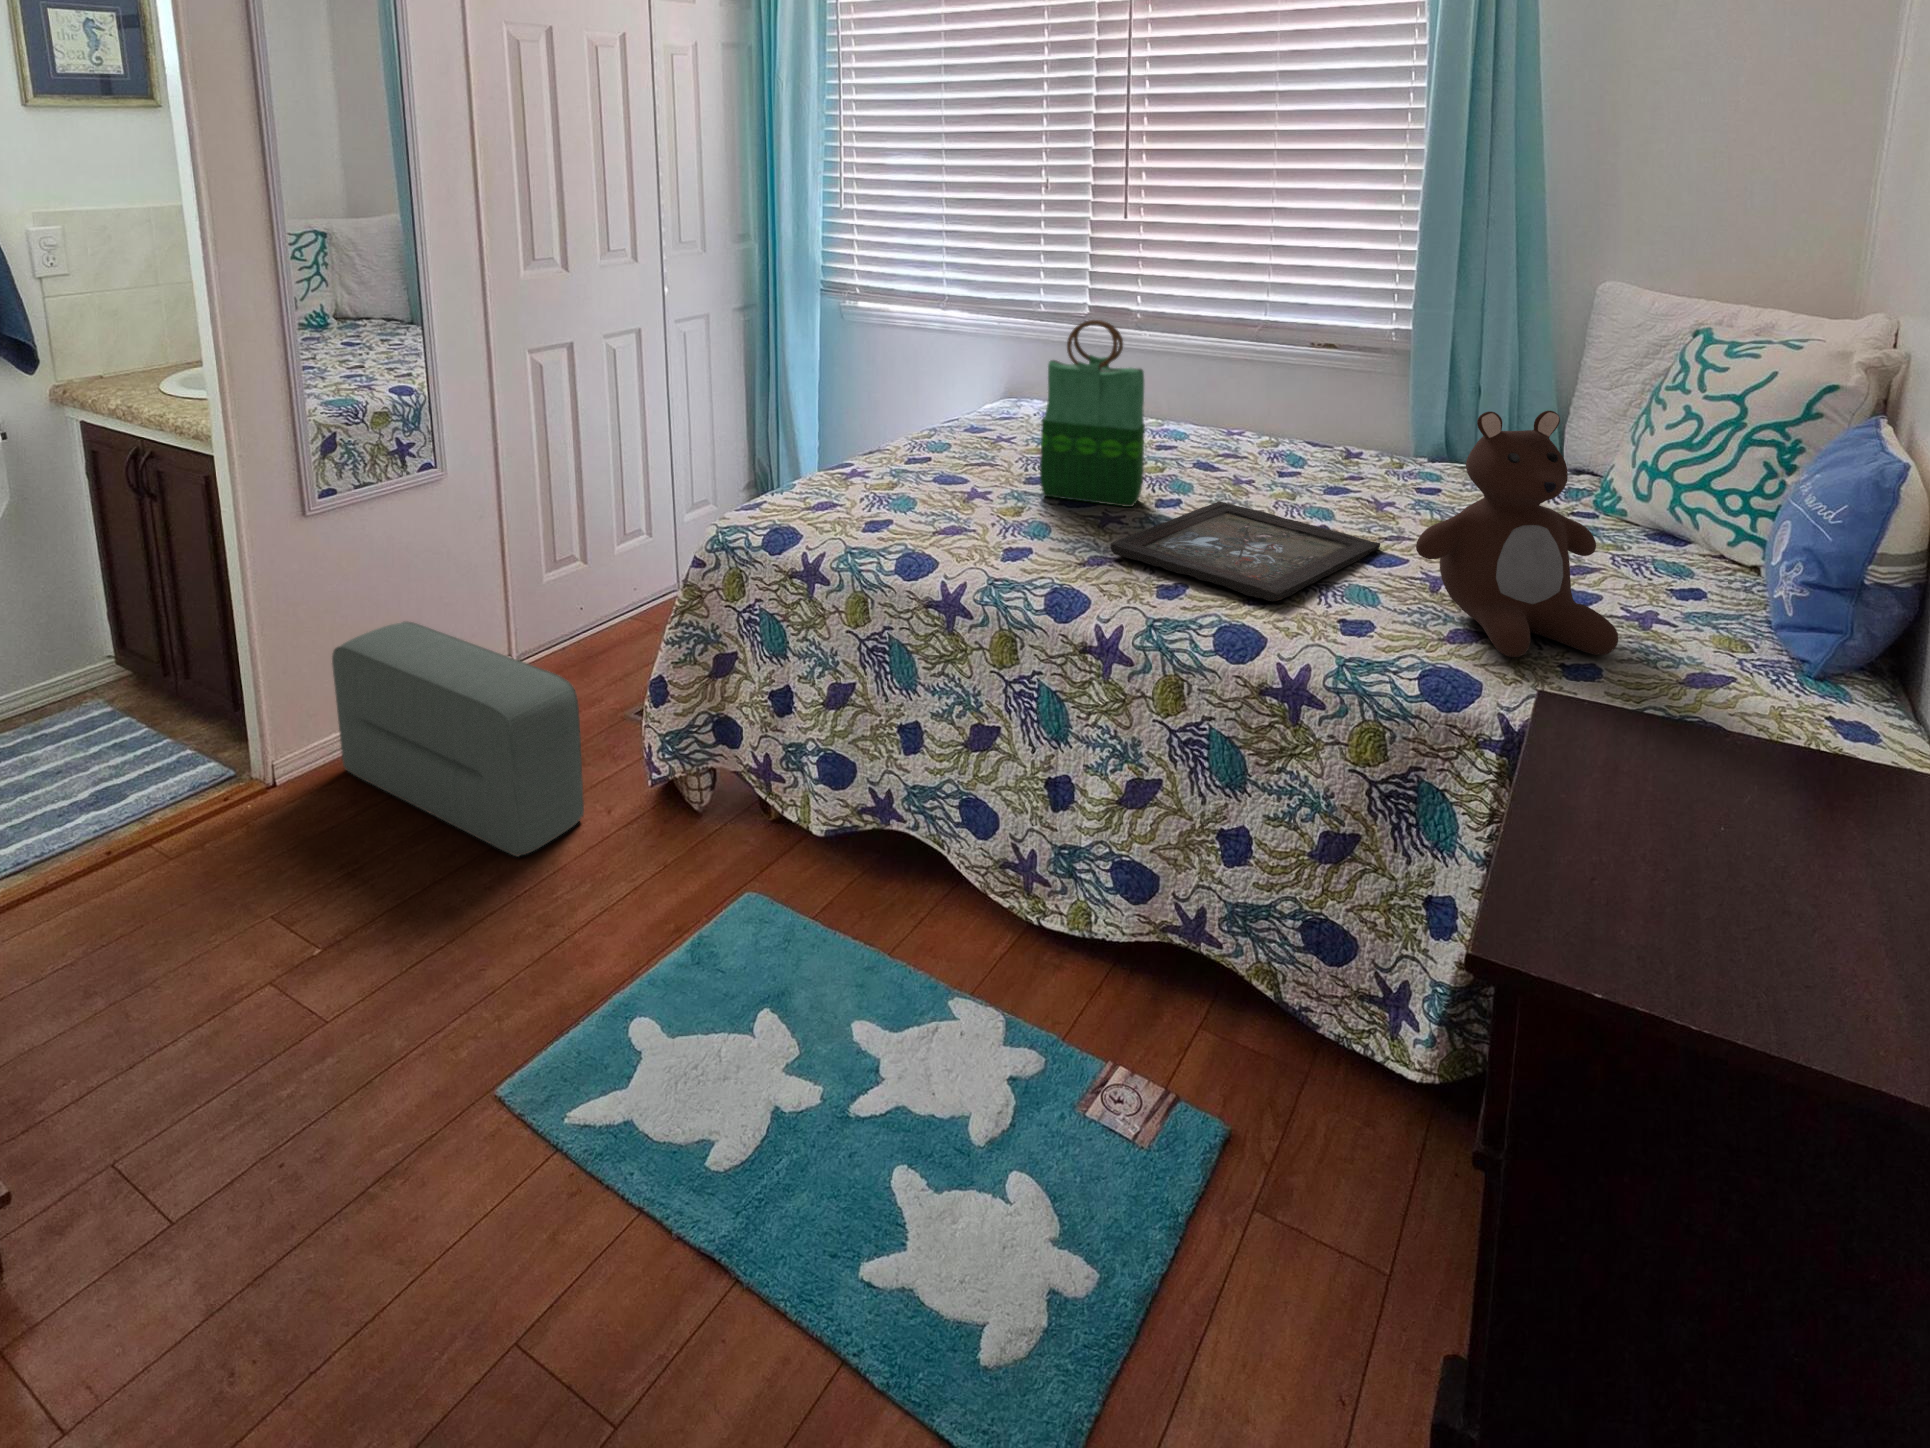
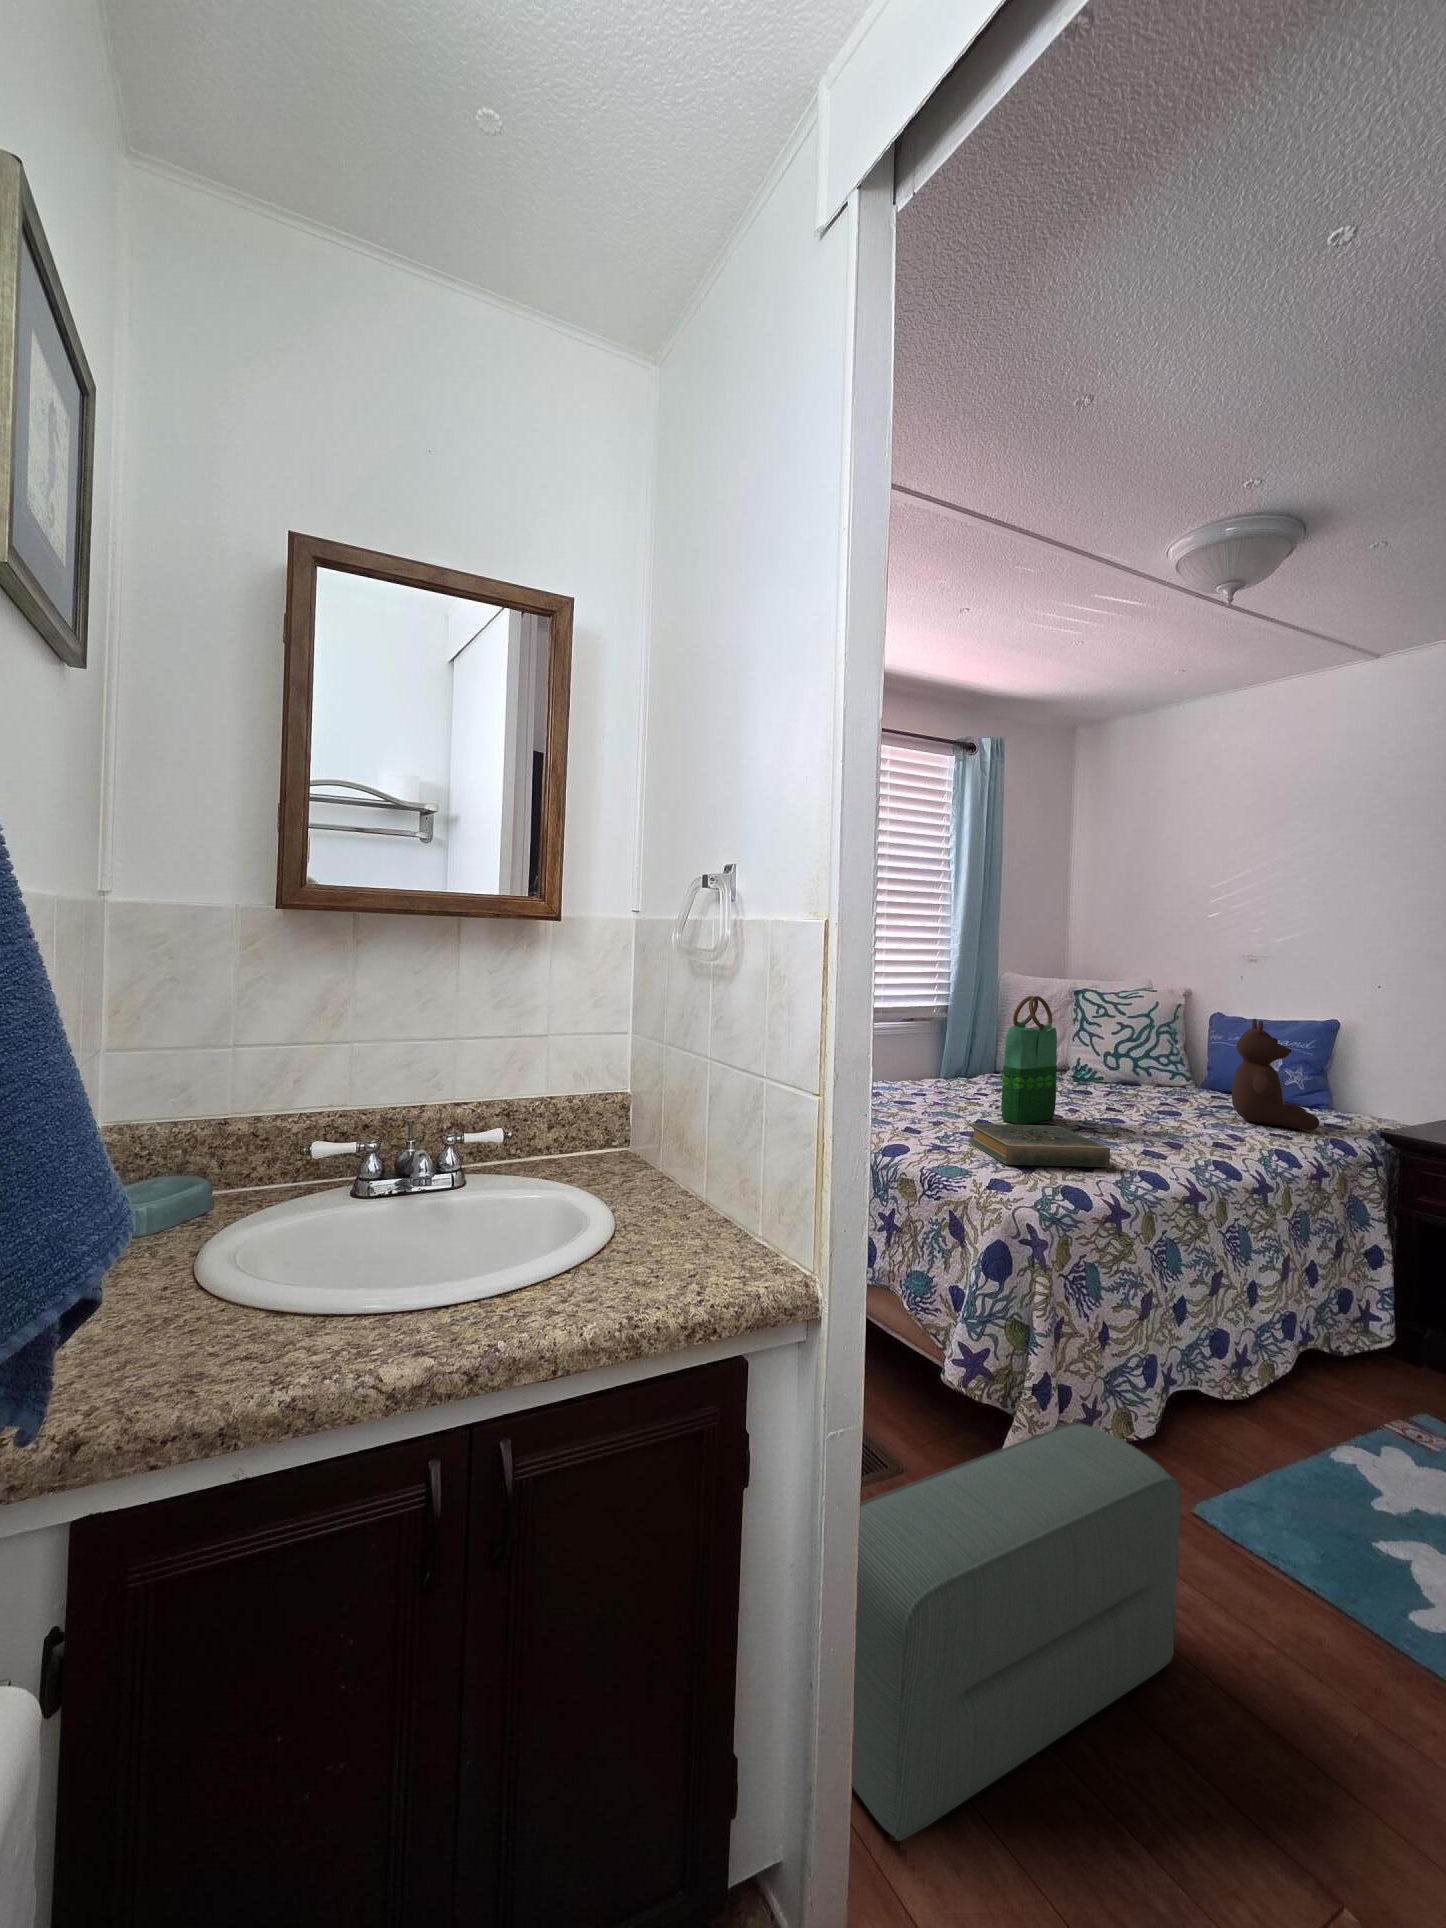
hardback book: none [818,465,984,538] -> present [966,1123,1110,1167]
tray: present [1111,501,1380,601] -> none [1065,1105,1246,1139]

